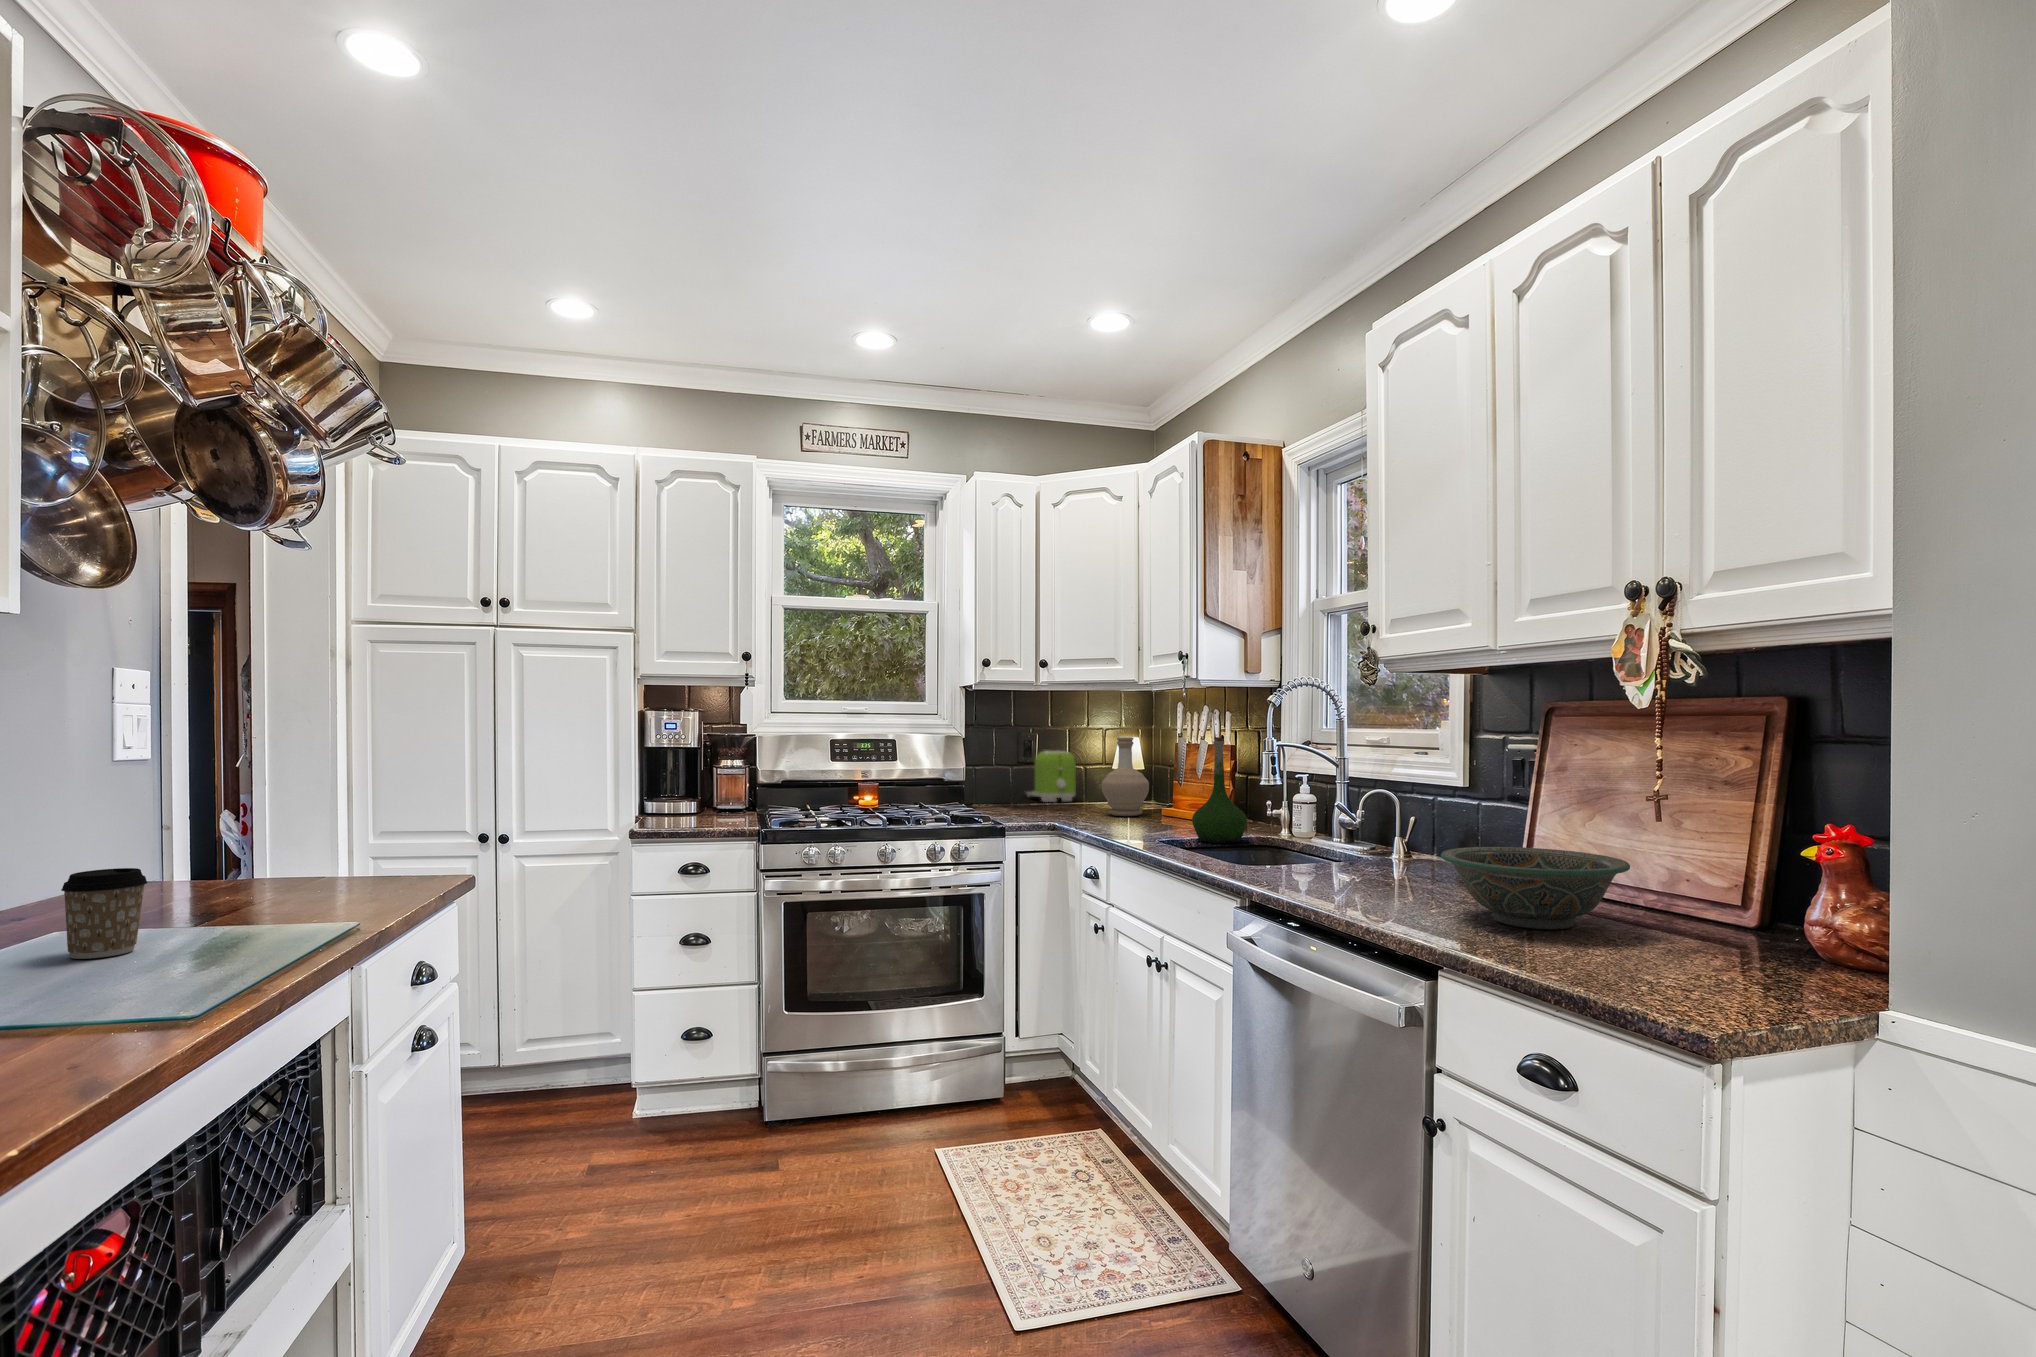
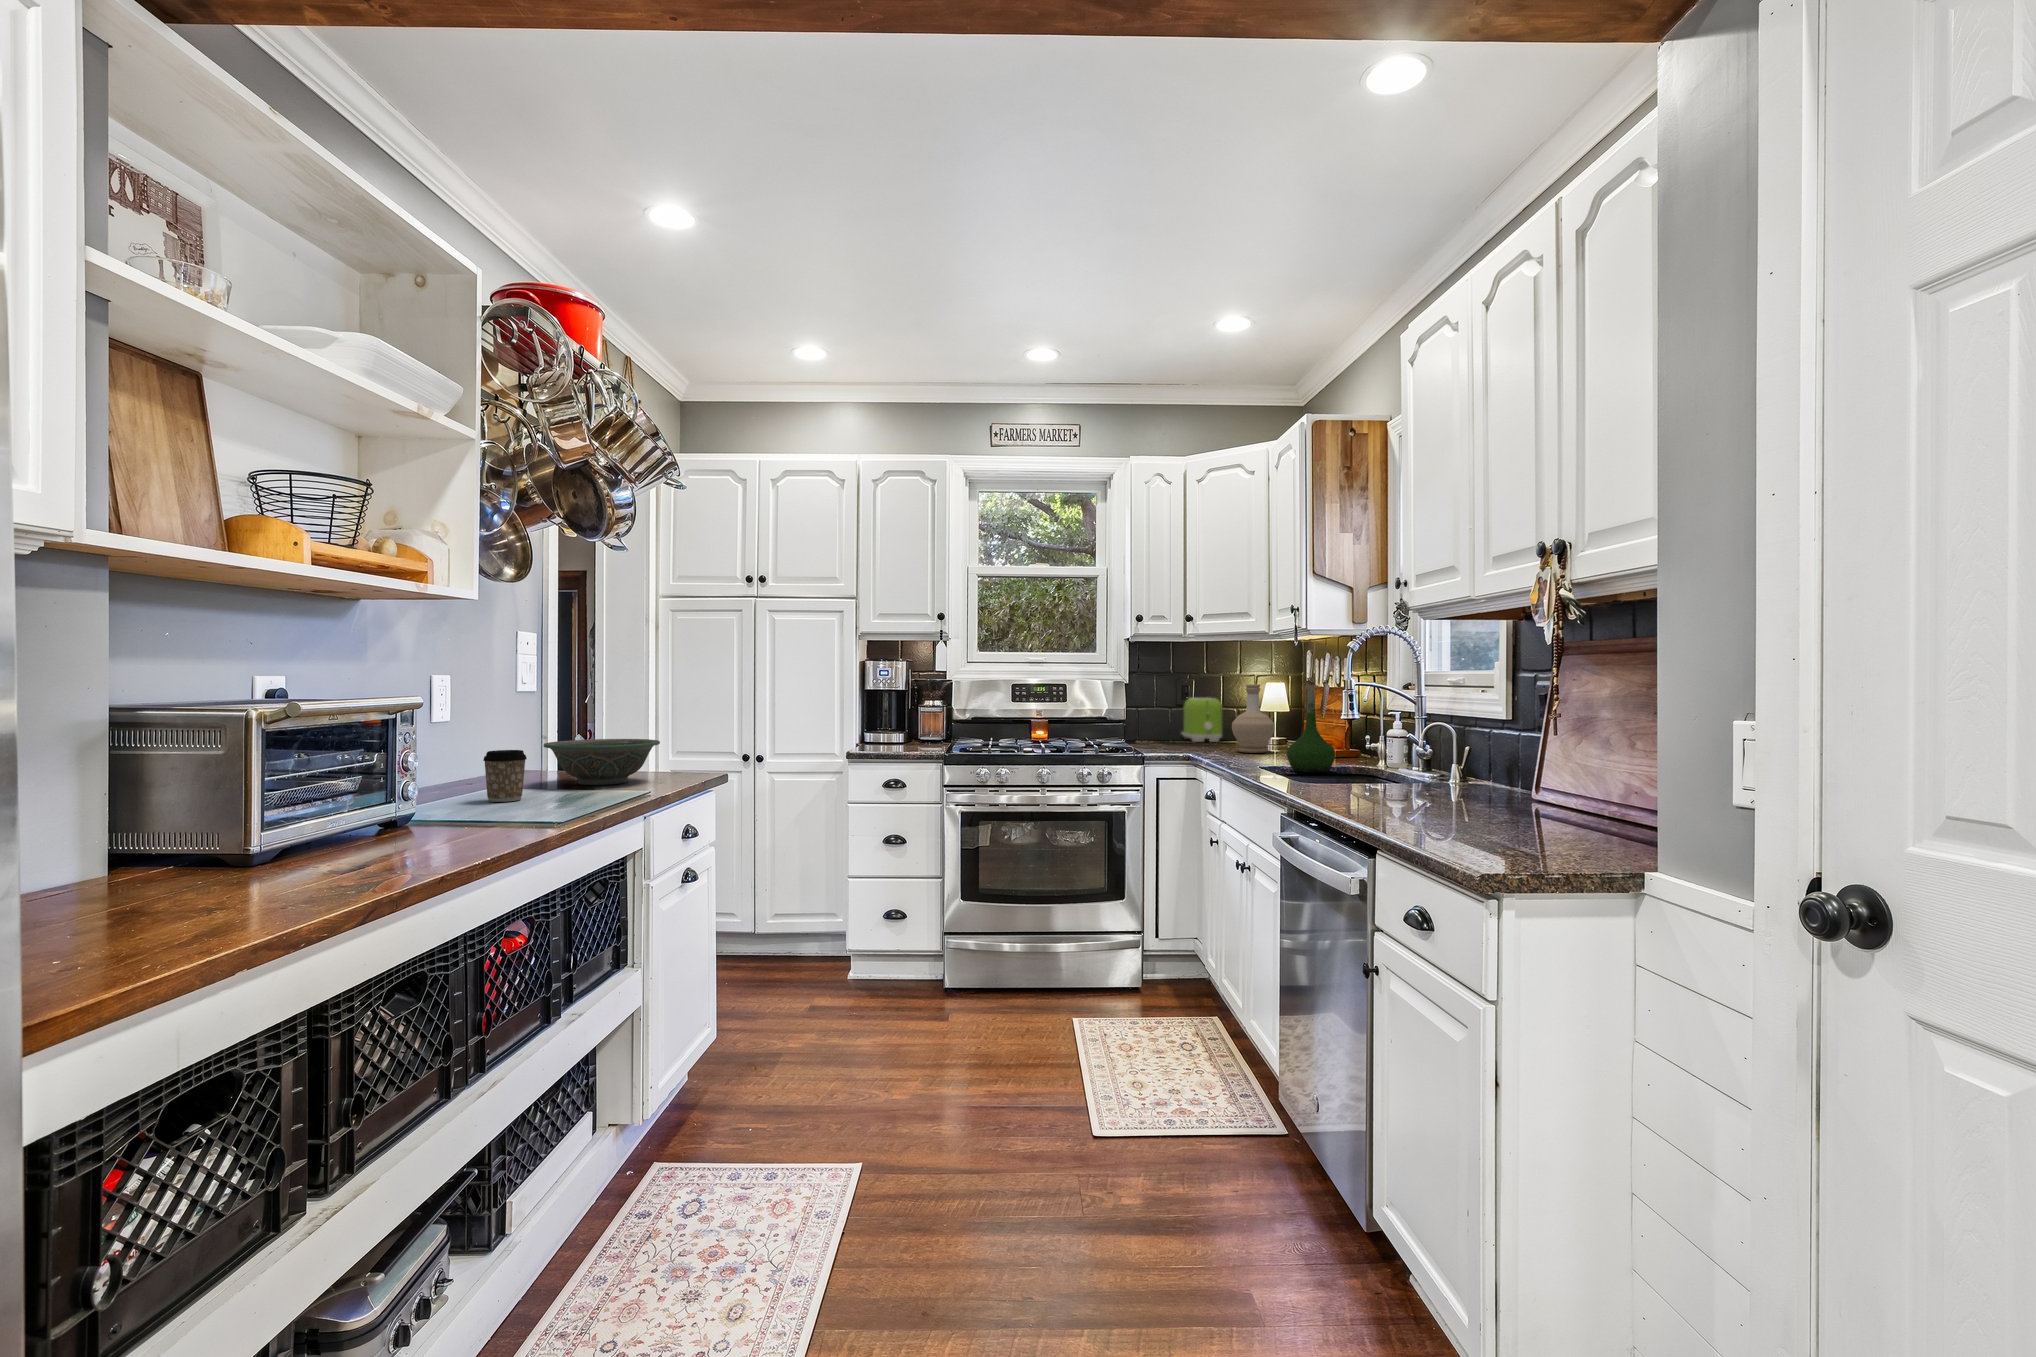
decorative bowl: present [1441,847,1630,930] -> present [543,739,660,785]

